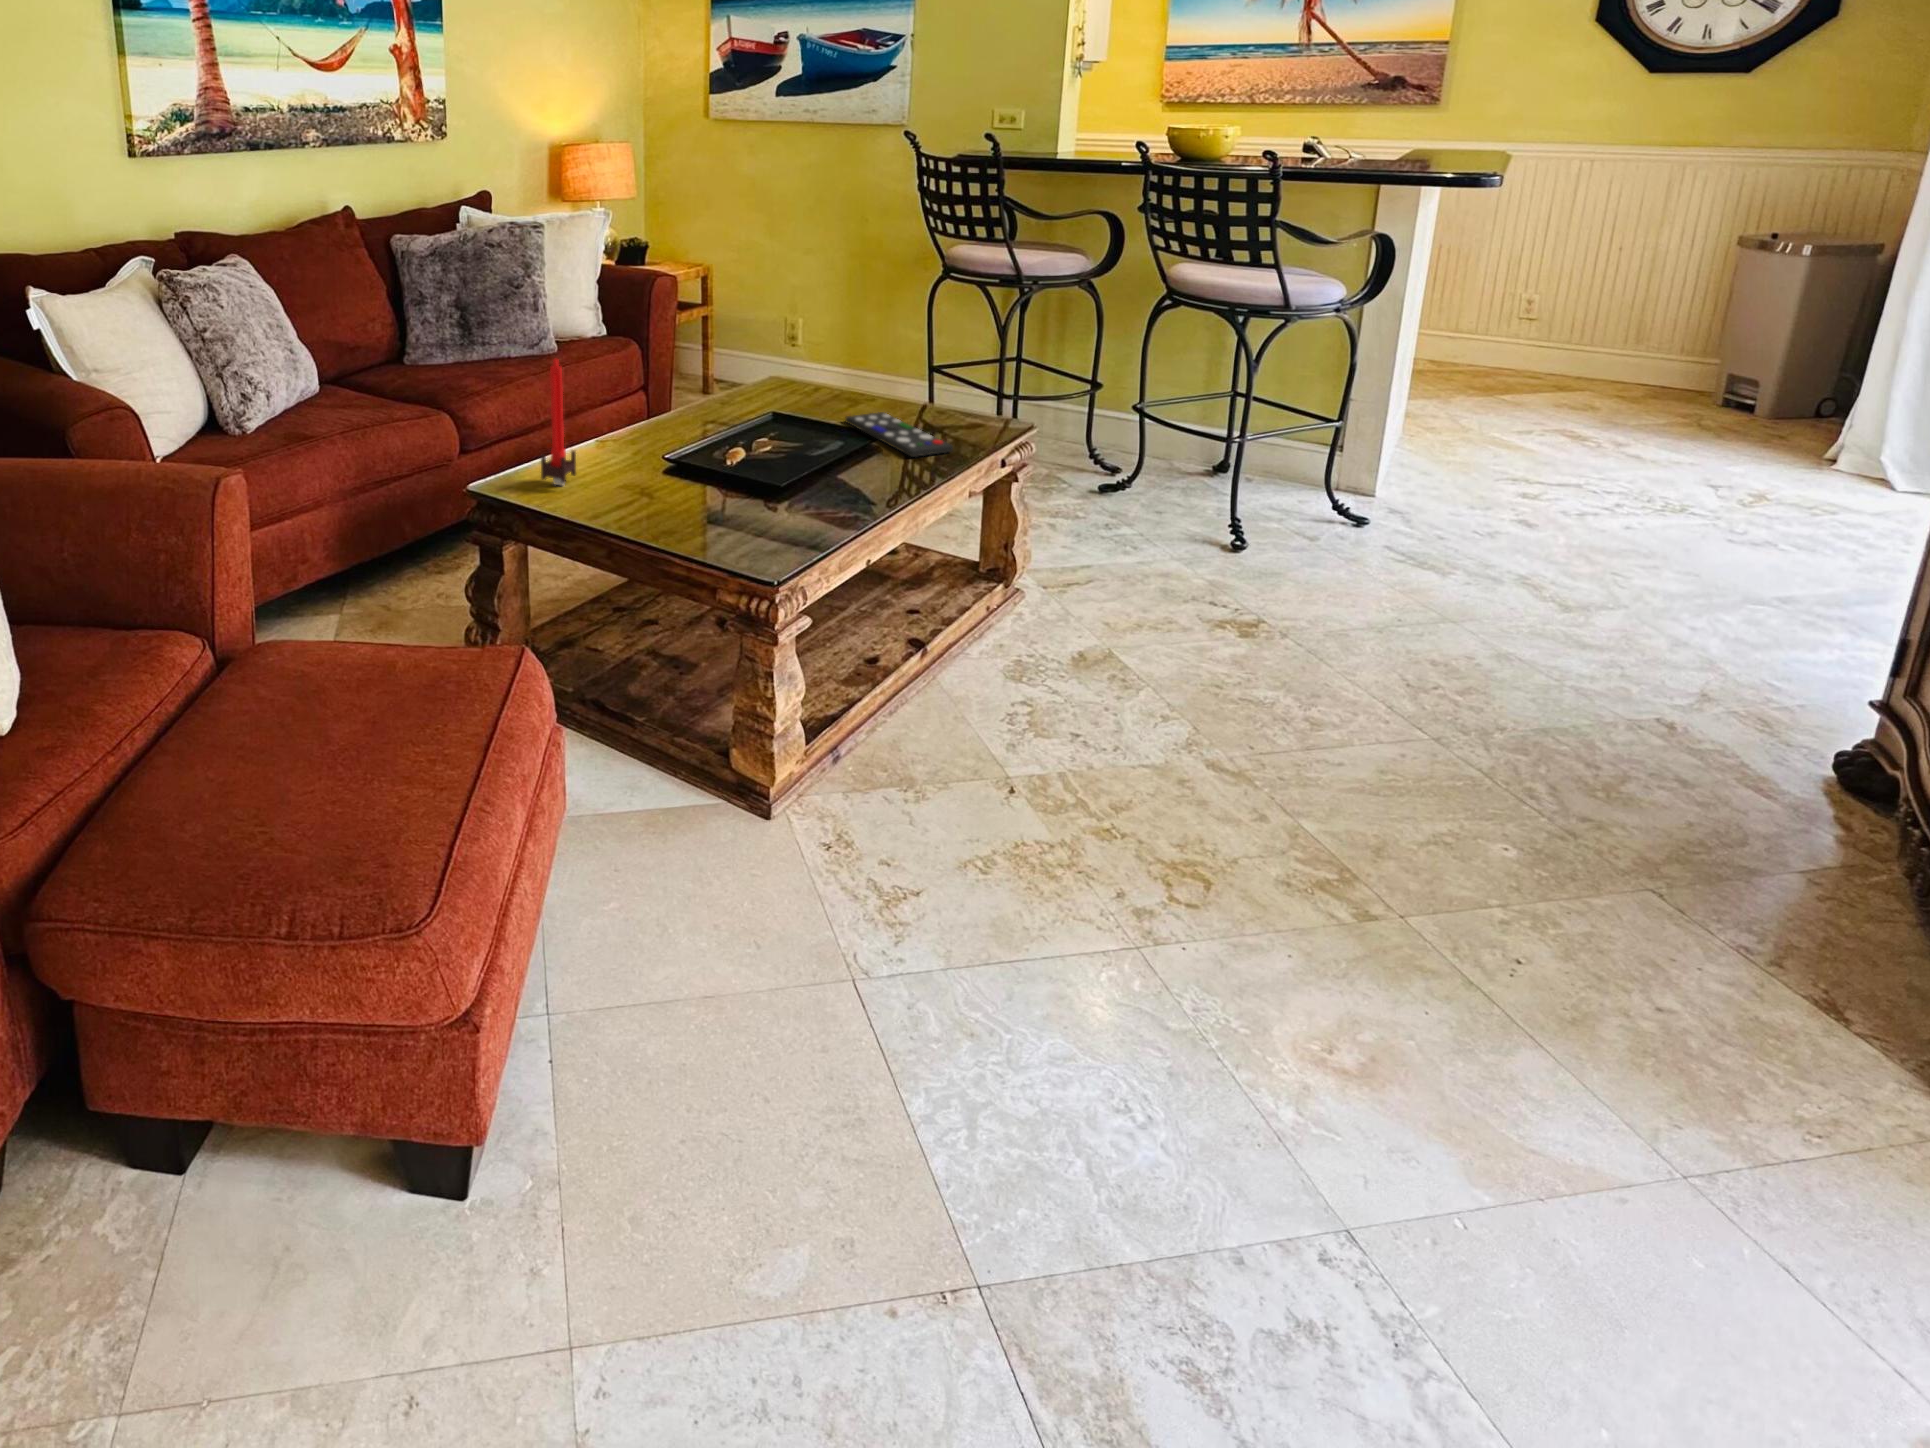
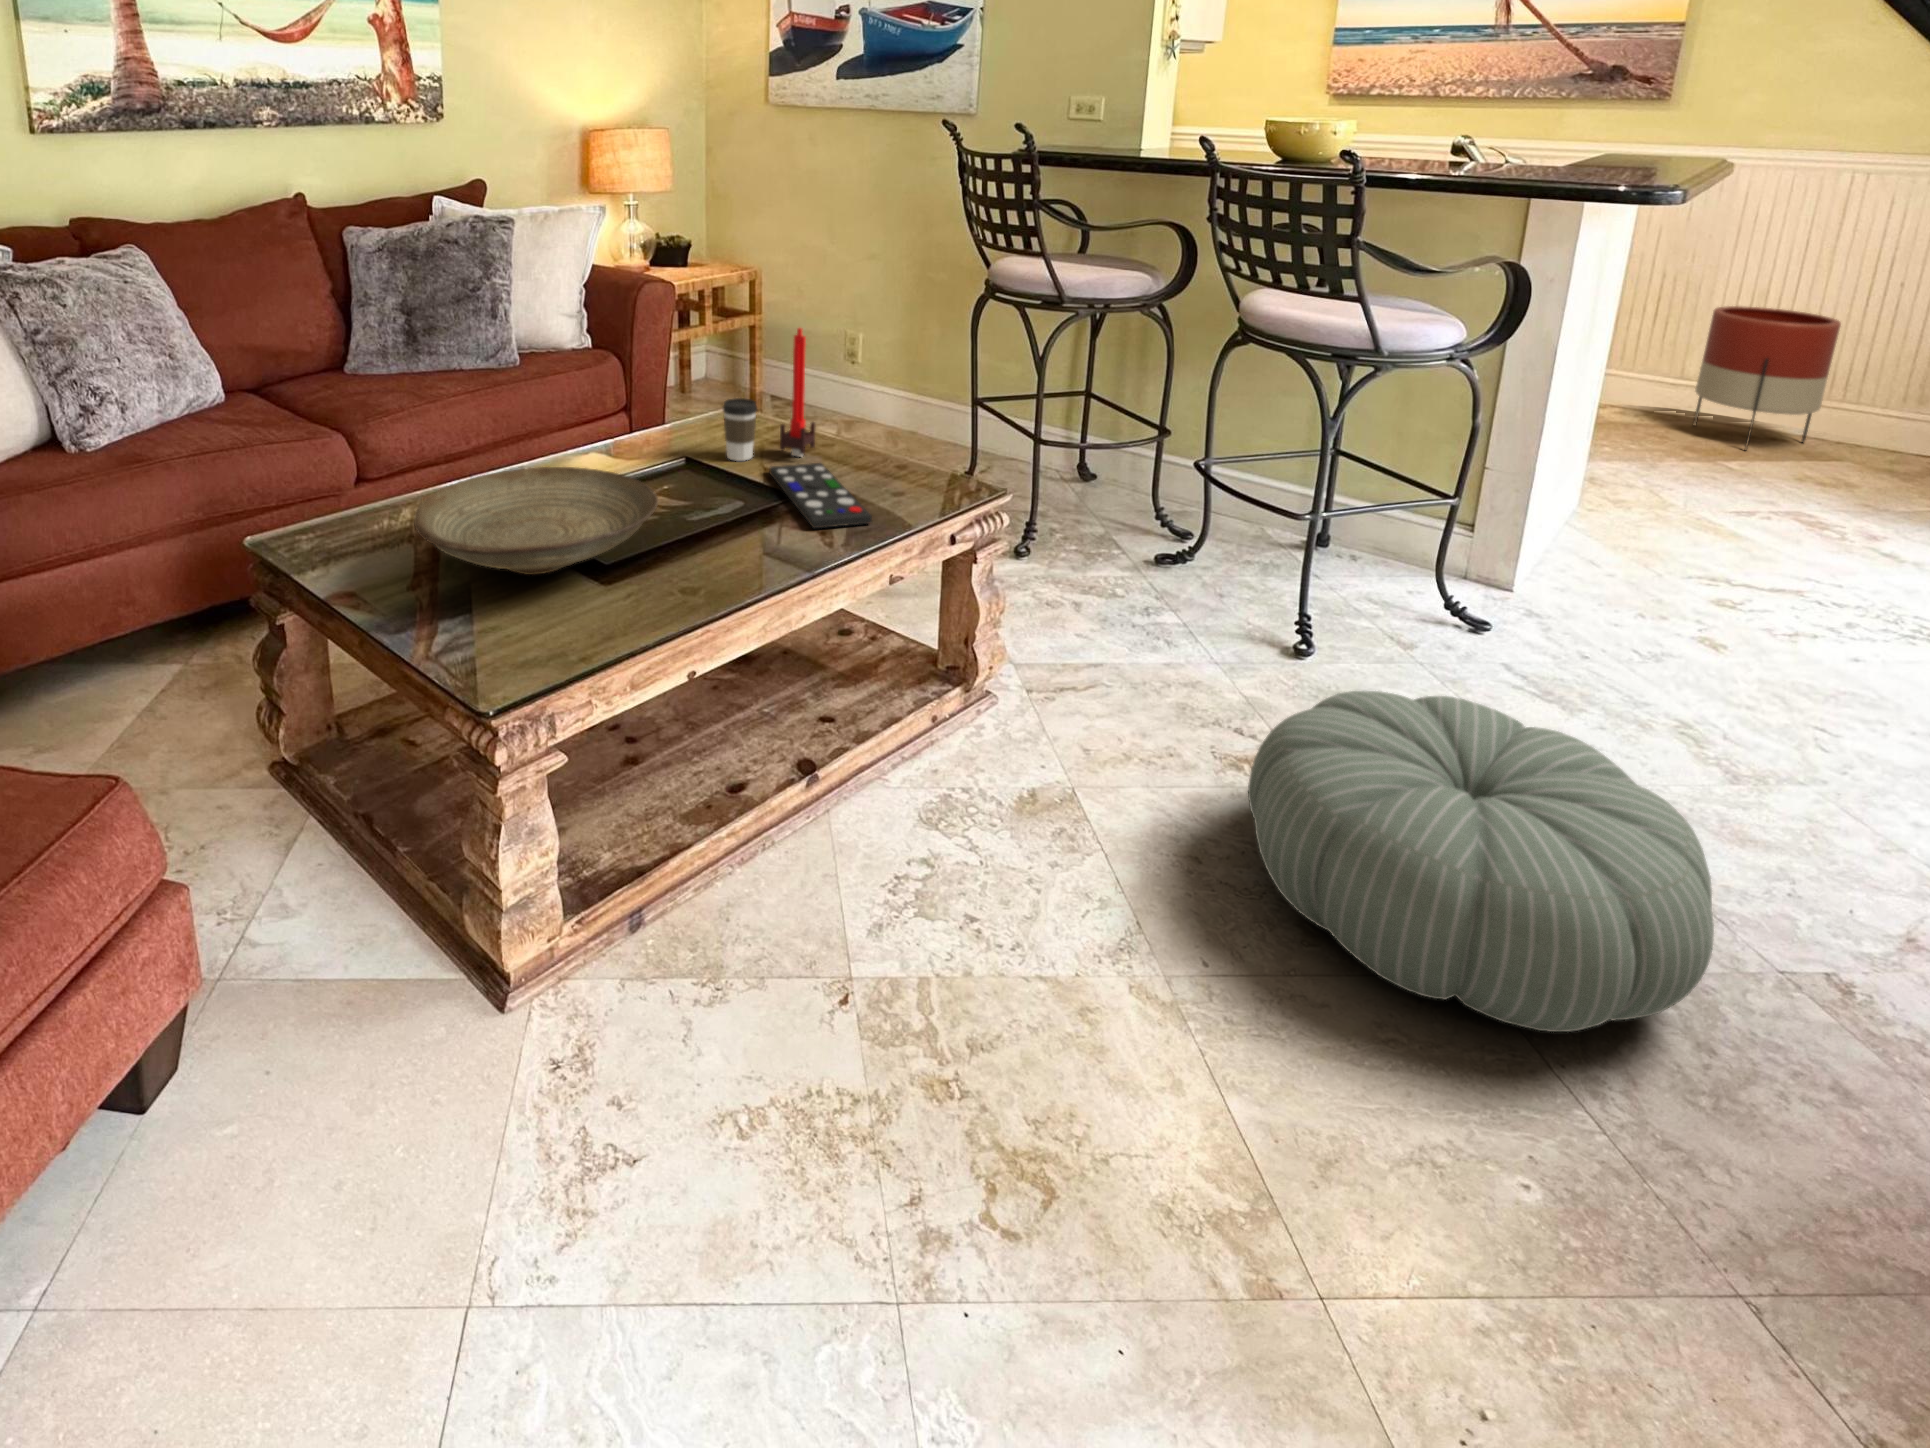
planter: none [1469,272,1579,388] -> present [1693,306,1841,450]
candle: present [541,359,576,485] -> present [780,328,815,457]
coffee cup: none [799,364,828,414] -> present [723,398,757,461]
decorative bowl: none [629,419,818,498] -> present [414,467,658,575]
pouf: none [1250,554,1589,760] -> present [1248,691,1714,1032]

